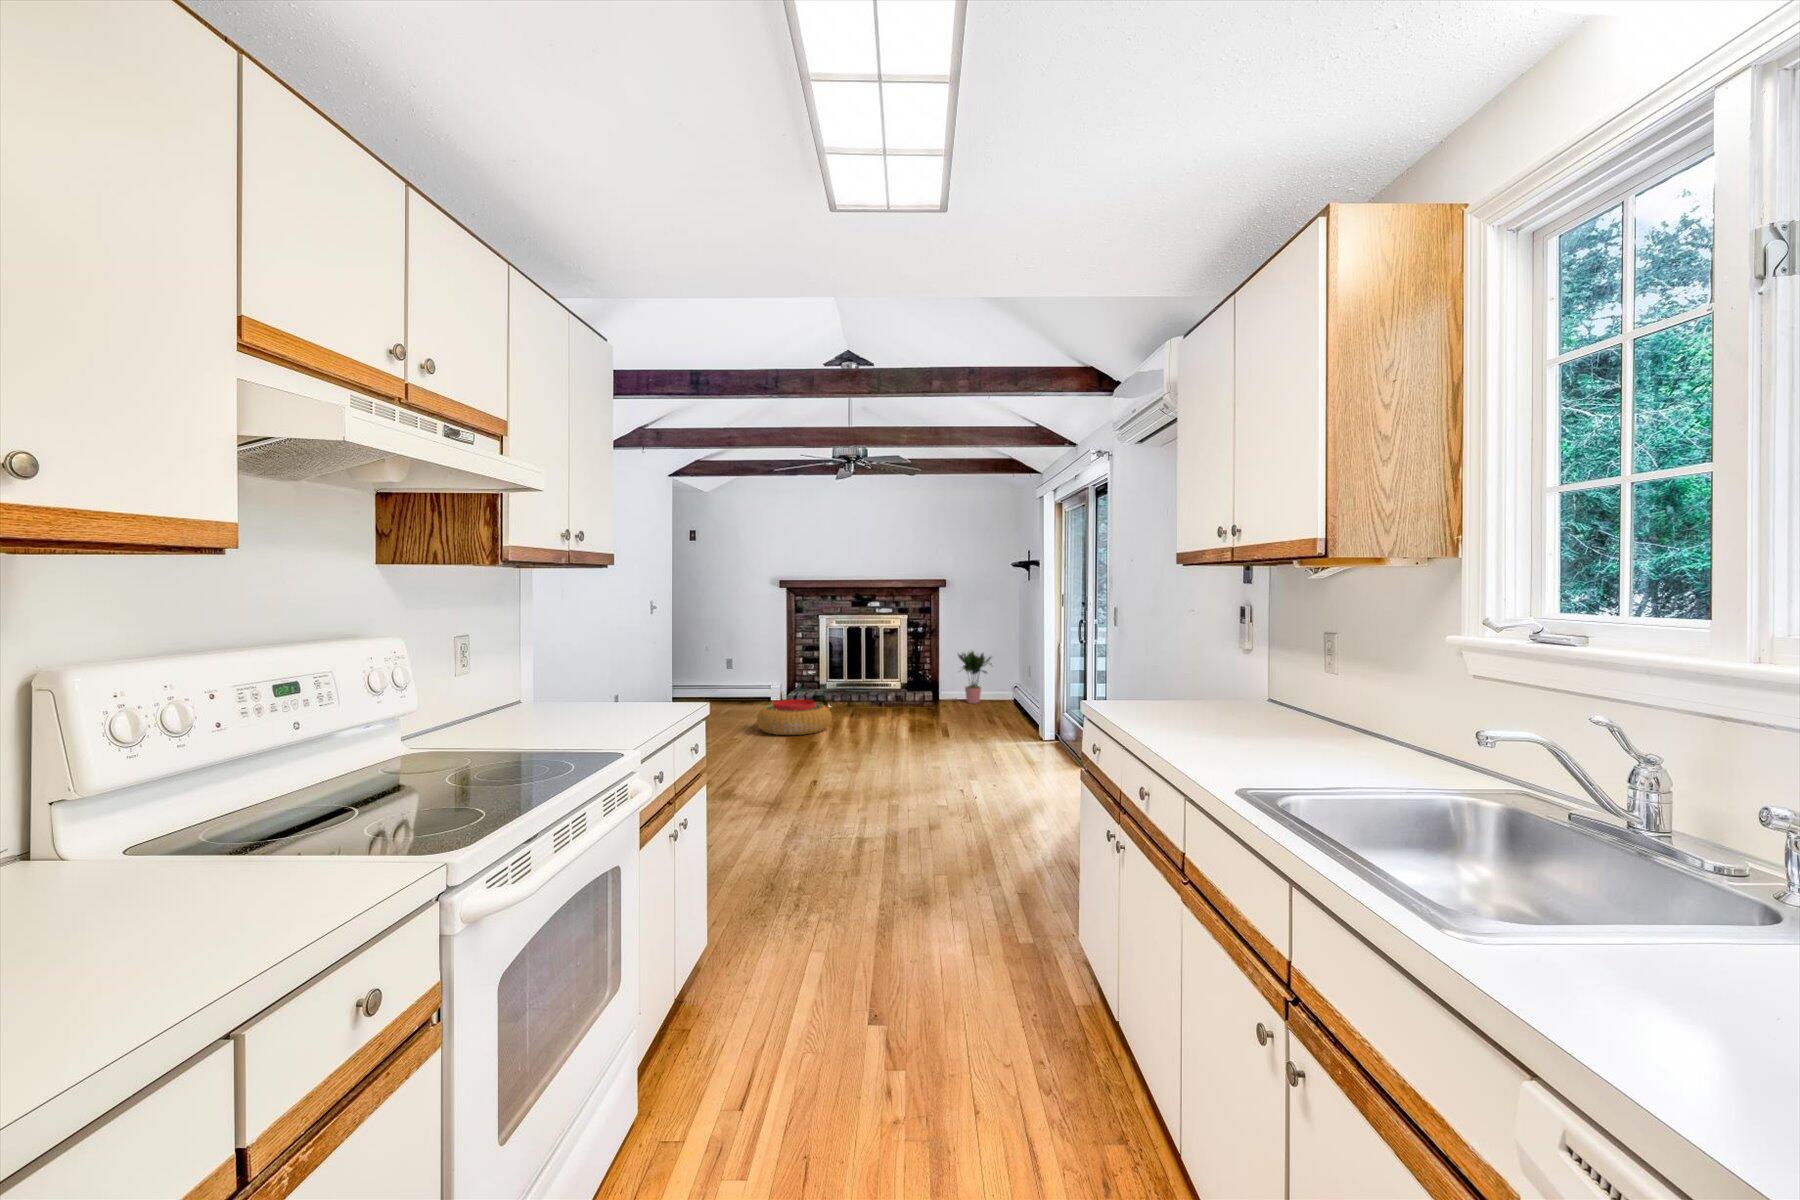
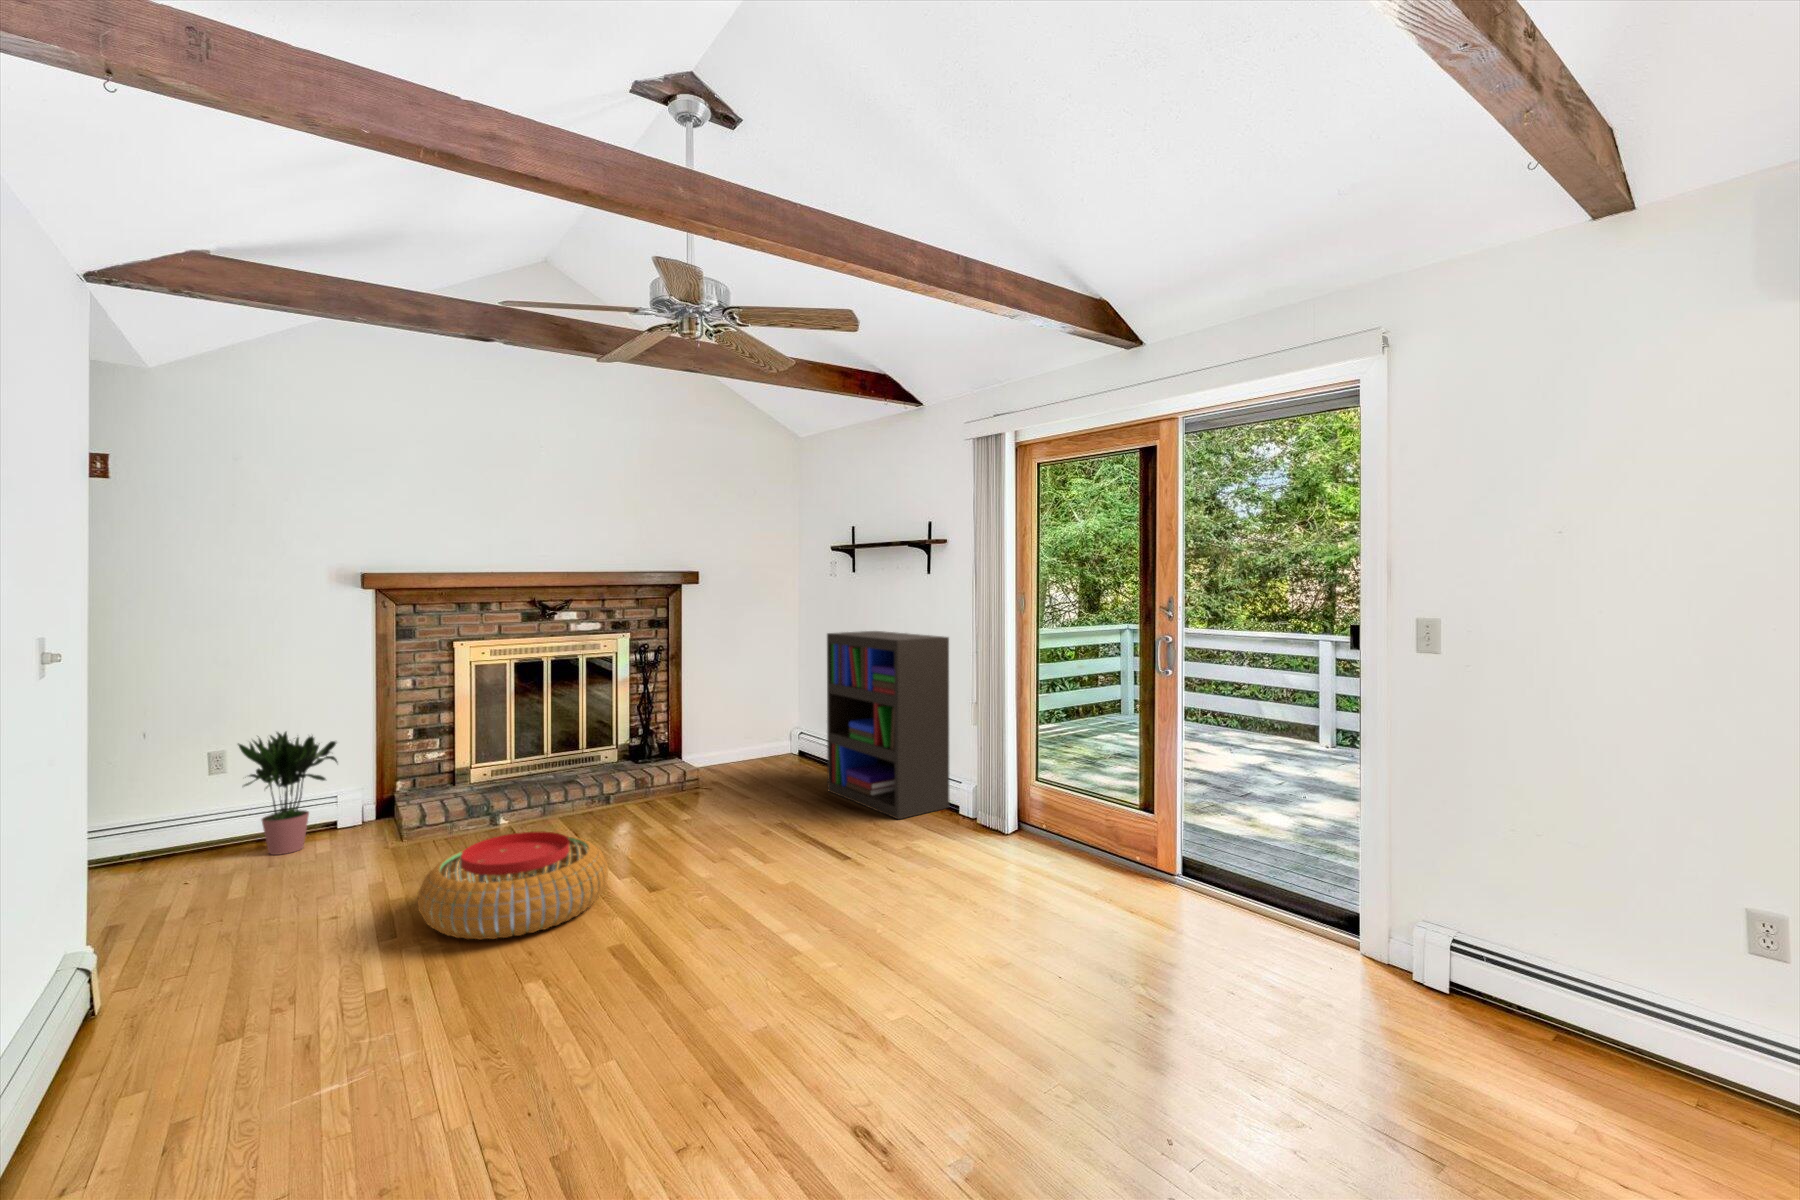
bookshelf: none [993,617,1042,728] -> present [827,631,949,819]
potted plant: present [958,651,991,703] -> present [238,732,337,855]

